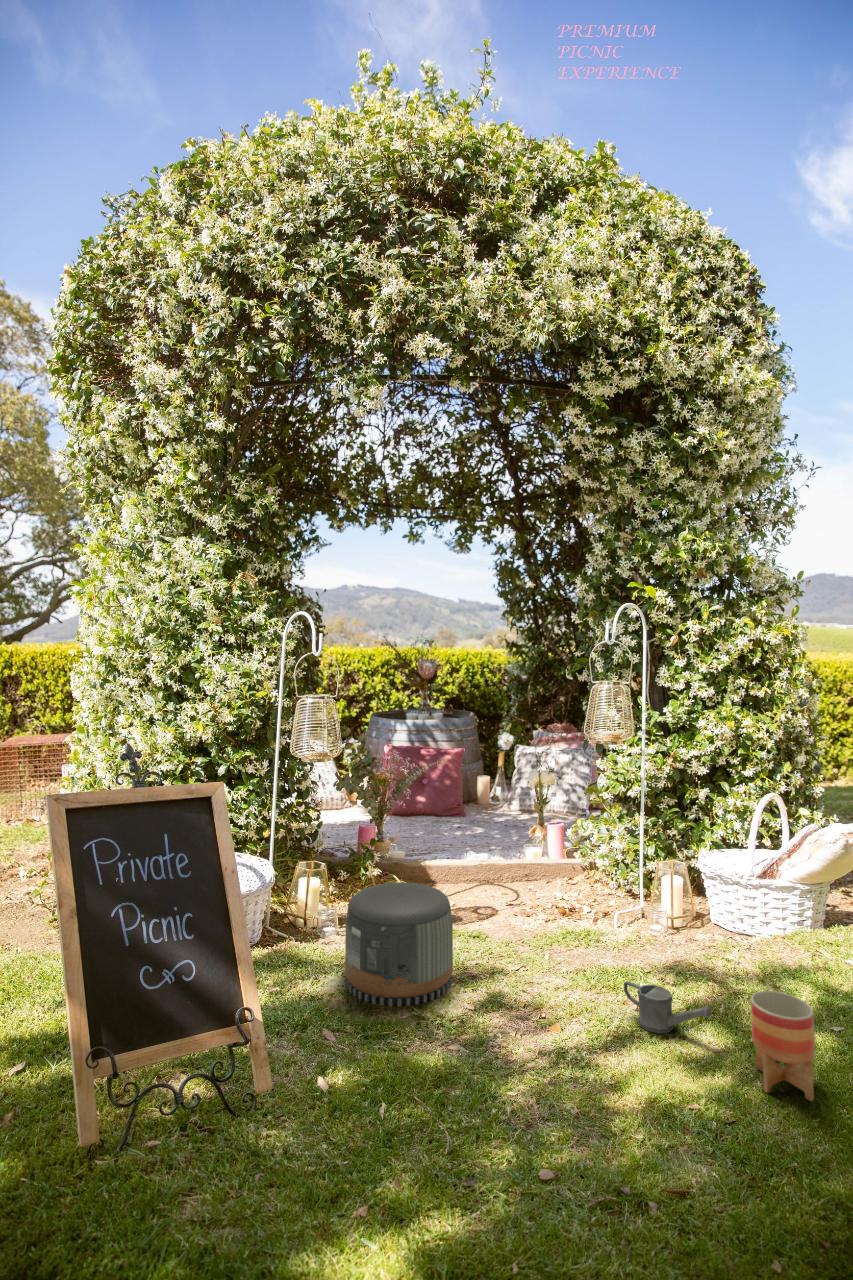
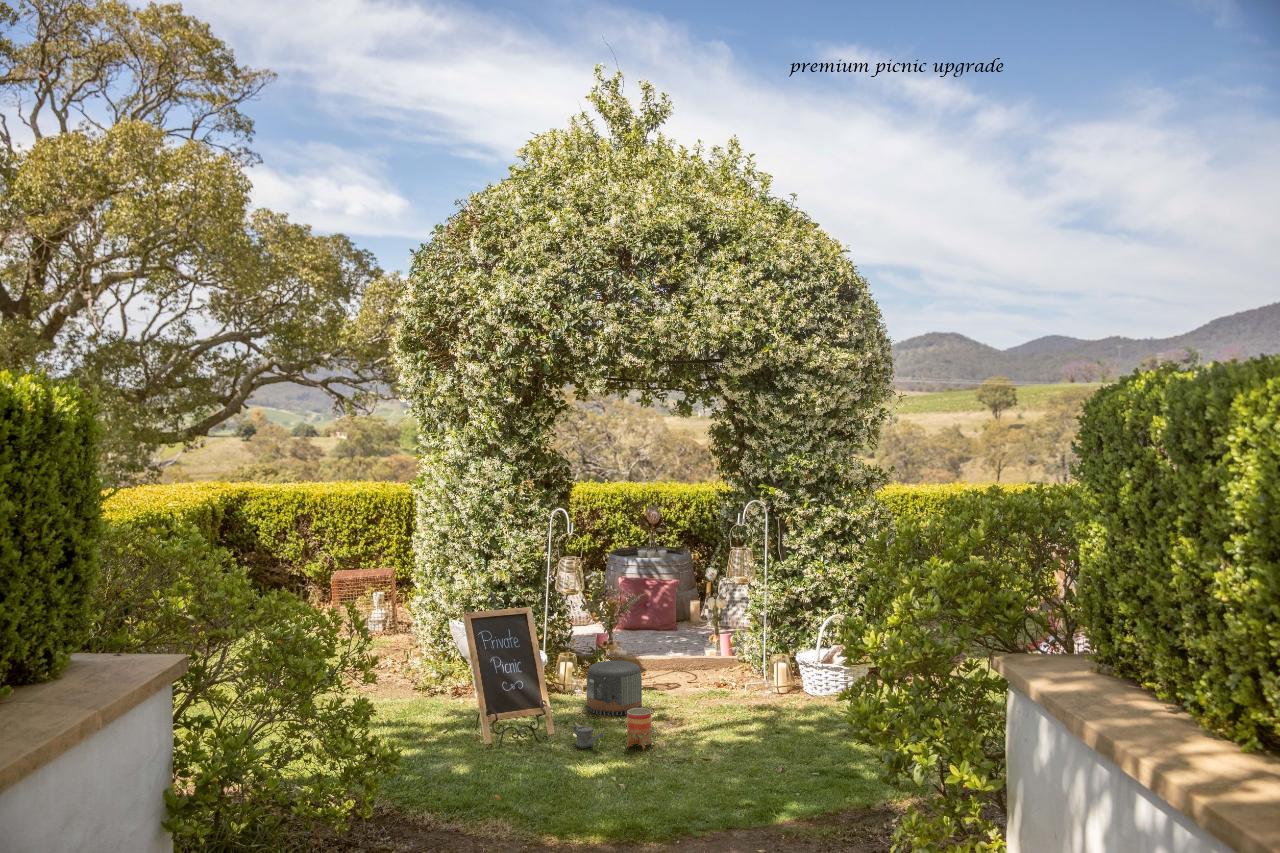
watering can: present [624,981,711,1034] -> present [574,725,604,748]
planter: present [751,991,815,1101] -> present [627,708,651,749]

